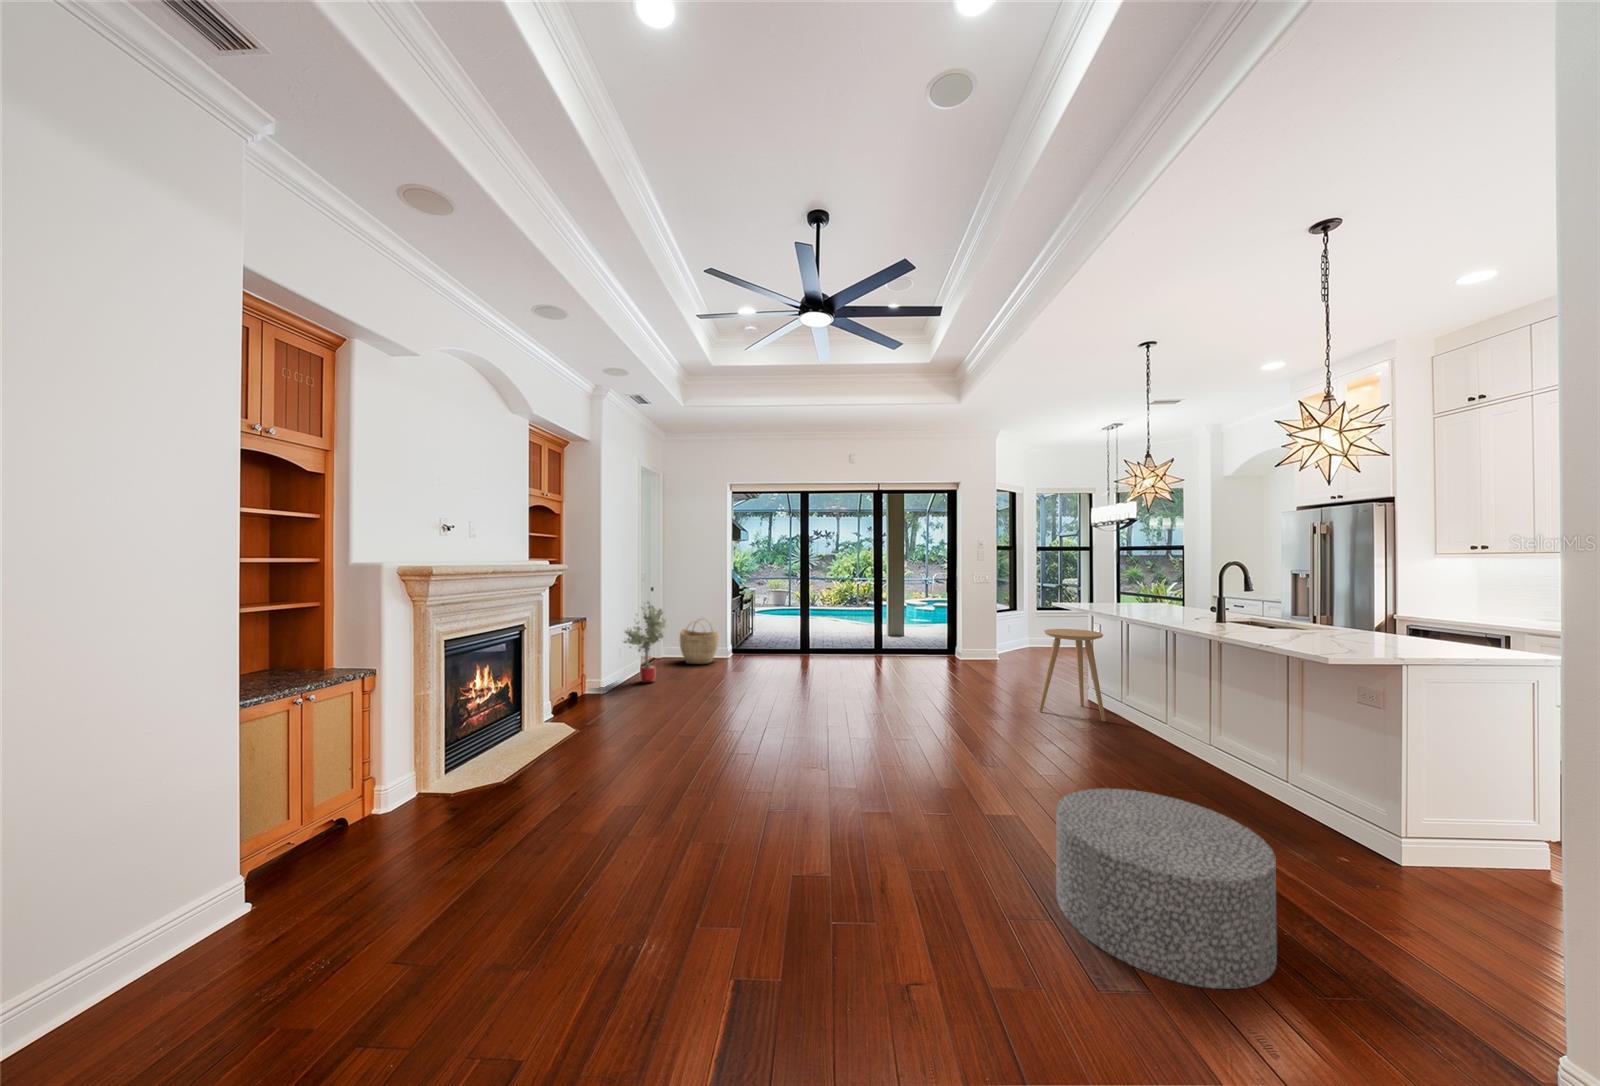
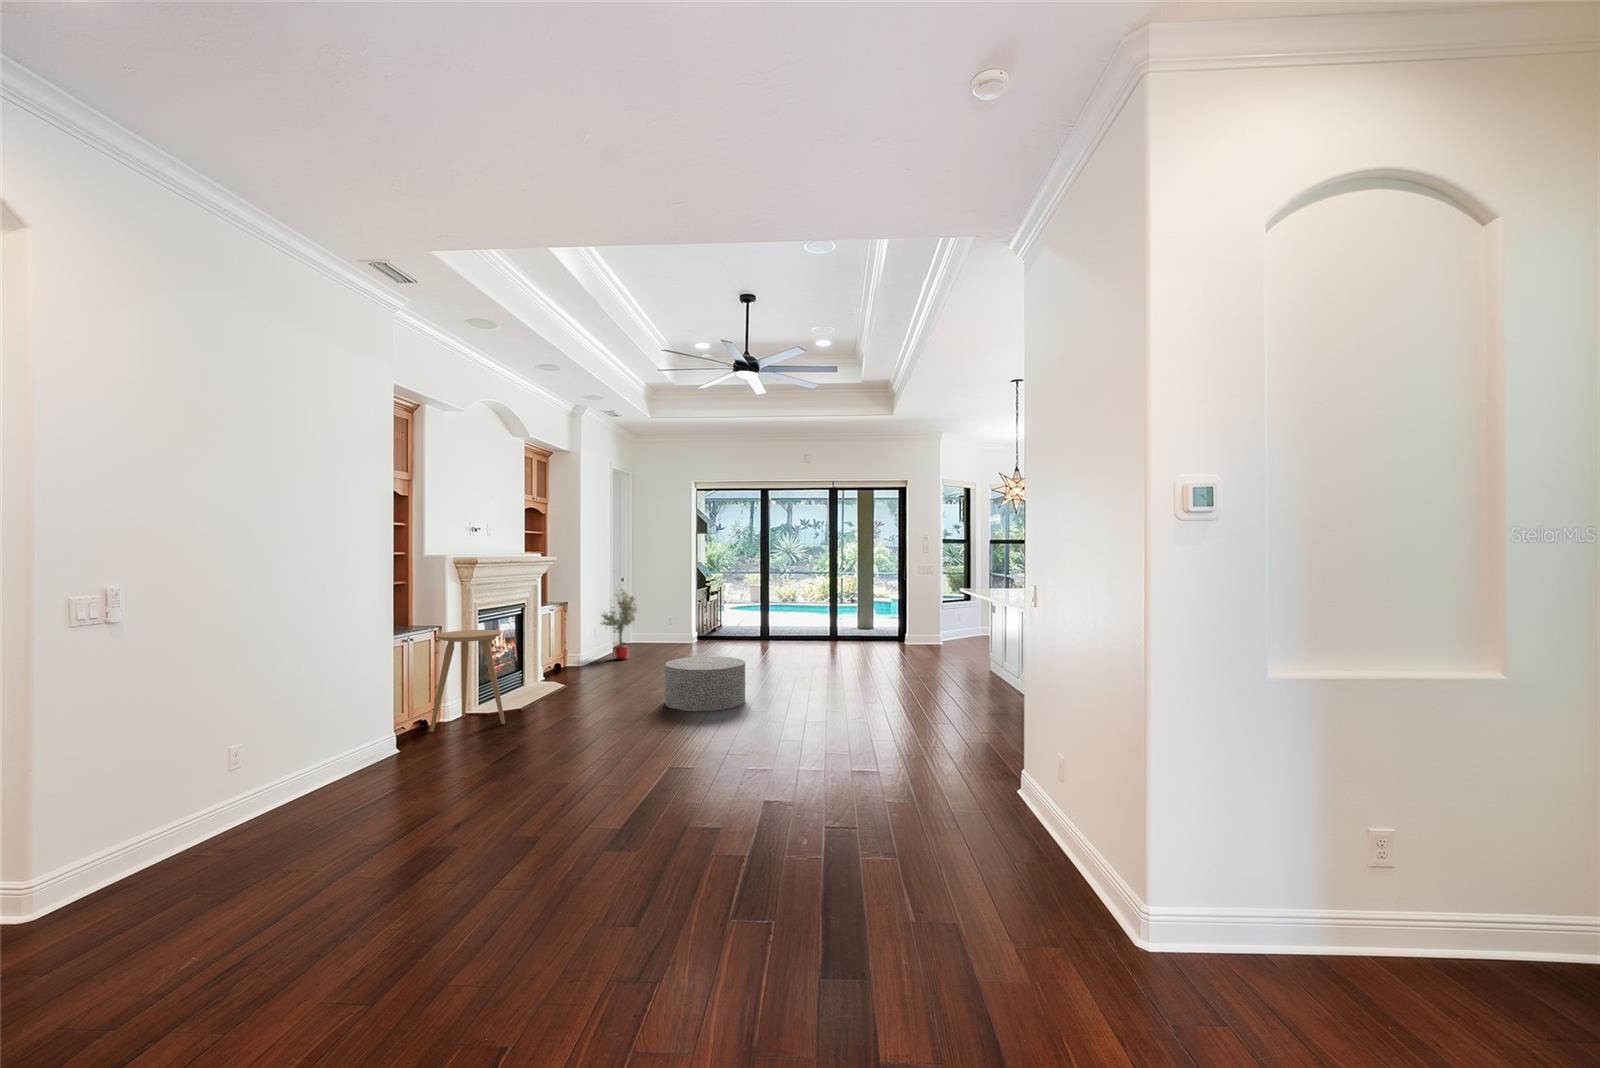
woven basket: present [680,621,718,664] -> none [650,607,685,648]
side table: present [1039,629,1105,721] -> present [430,630,505,732]
ottoman: present [1056,788,1277,989] -> present [665,656,745,711]

